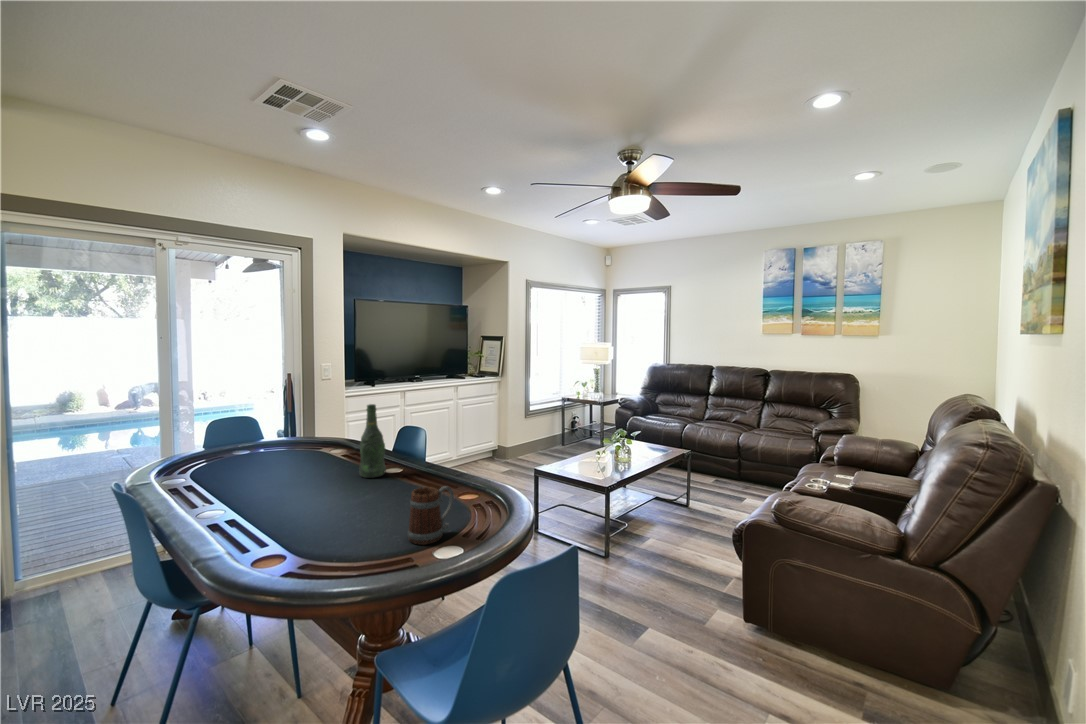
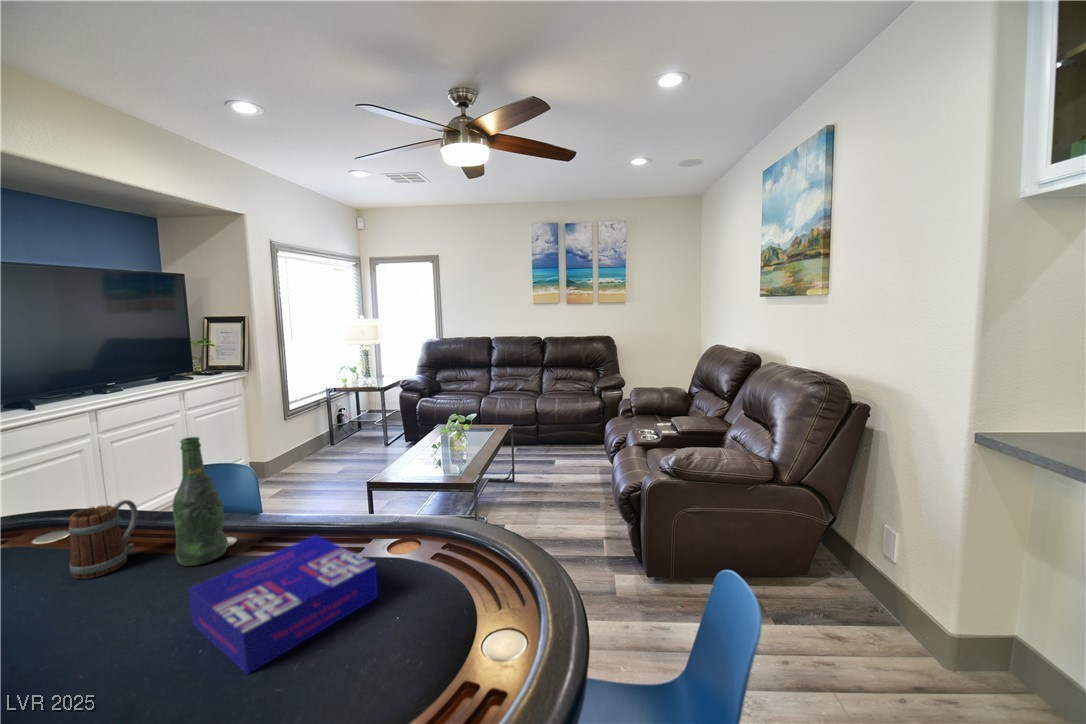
board game: none [332,473,416,524] -> present [188,536,378,674]
beer mug: present [408,486,454,545] -> present [69,500,138,579]

